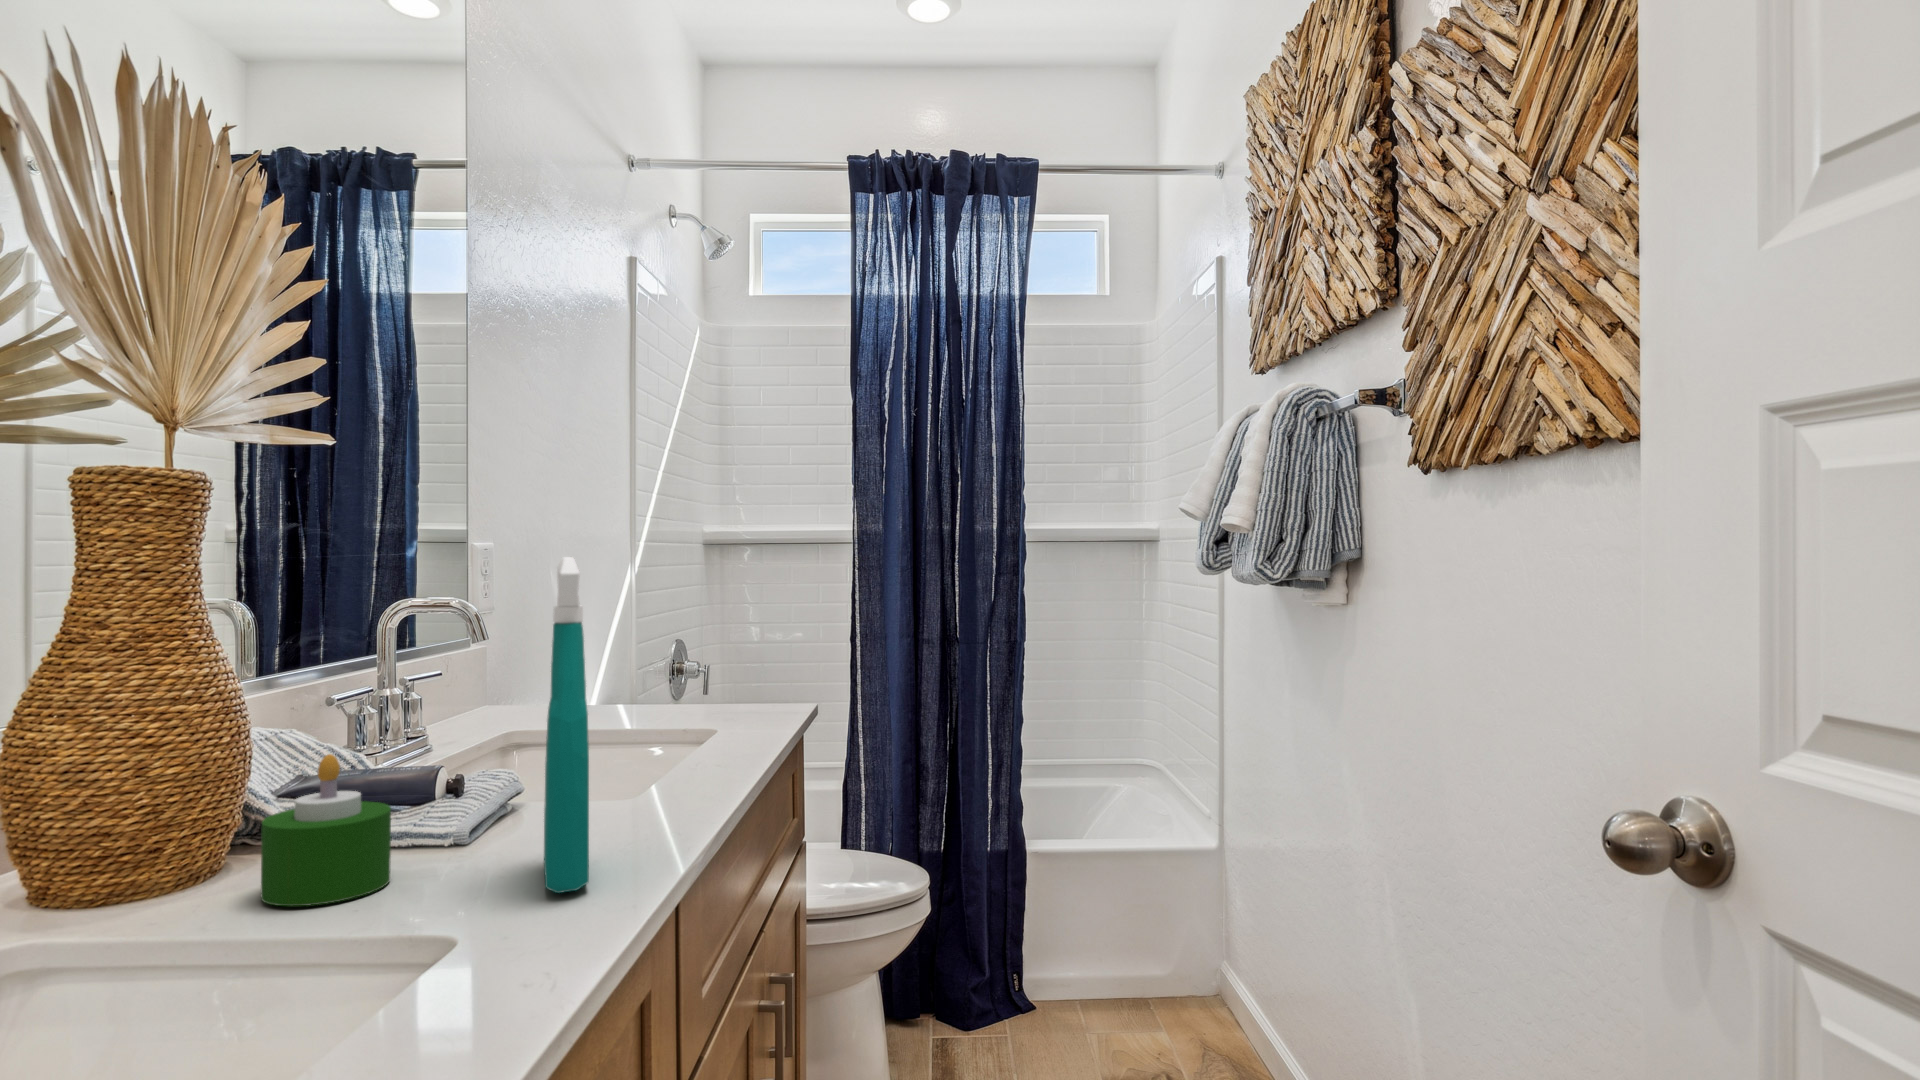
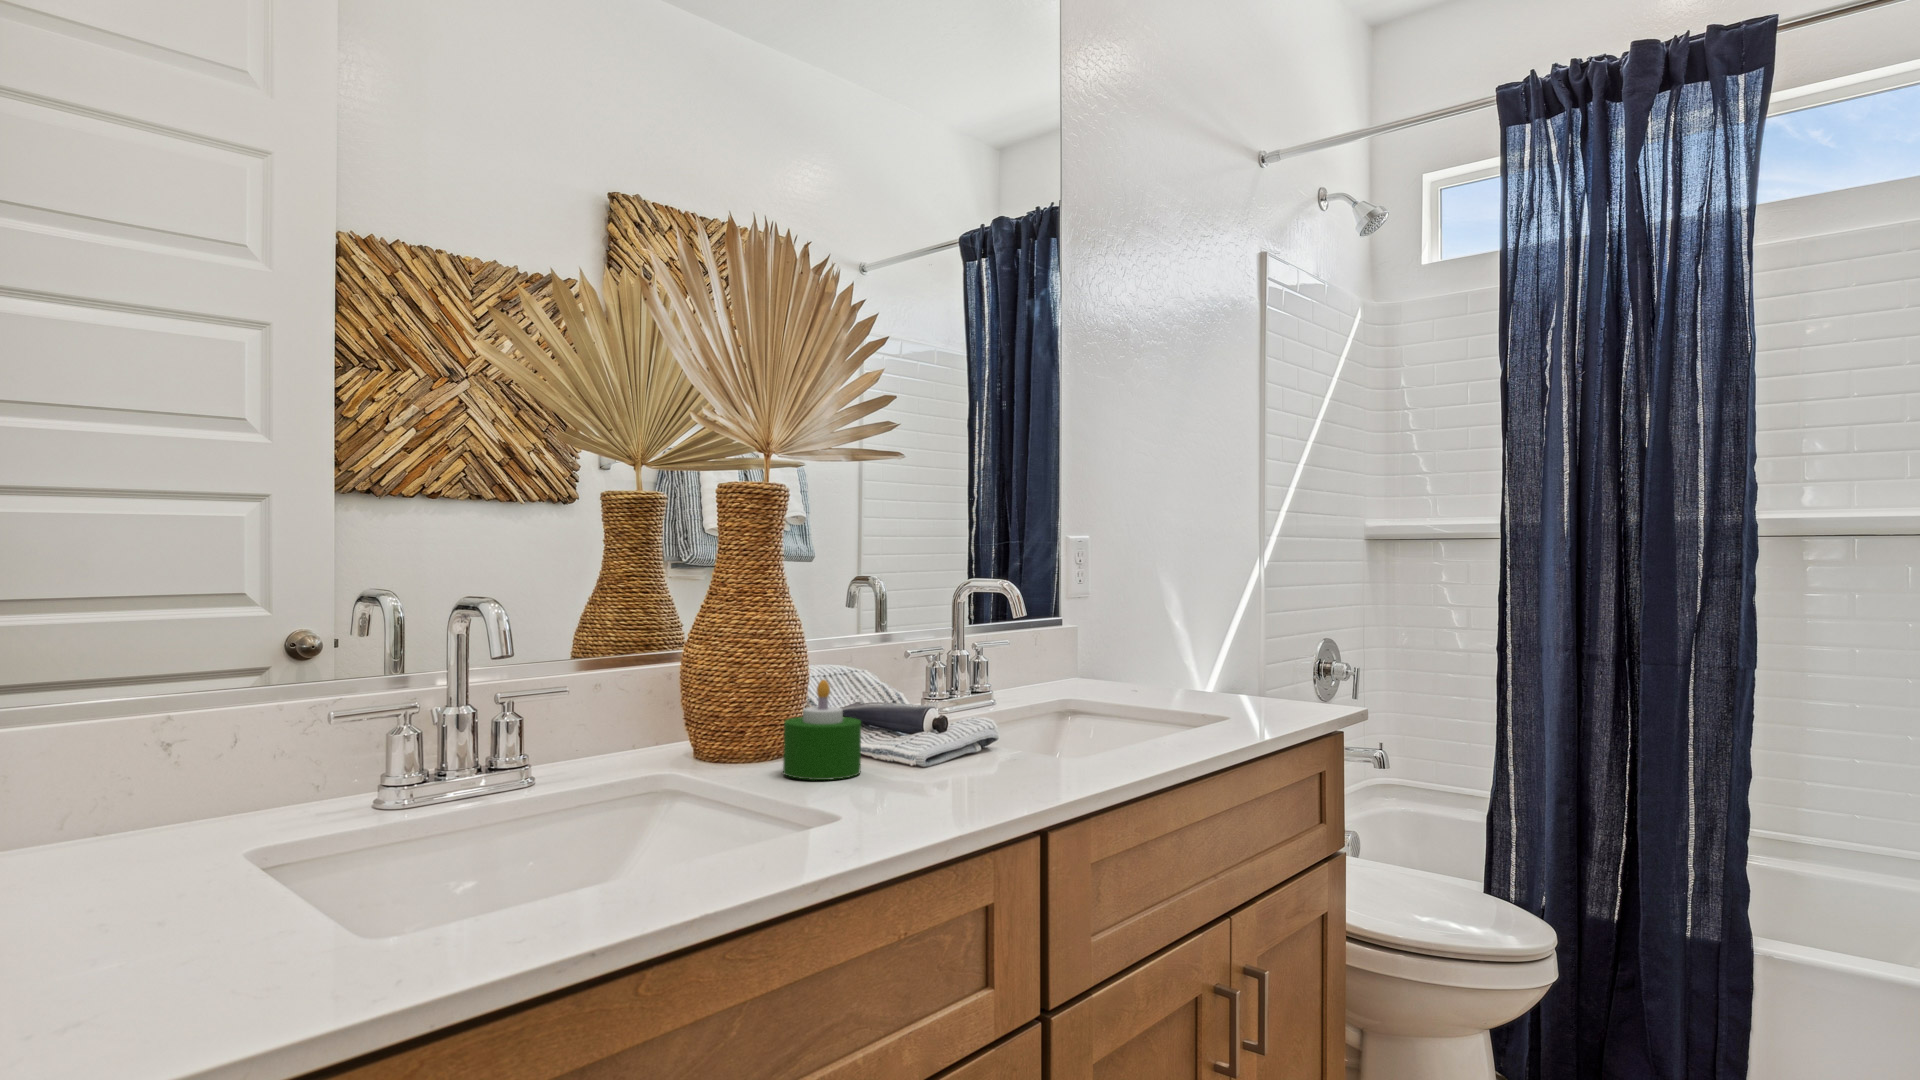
spray bottle: present [544,557,589,893] -> none [925,543,980,798]

